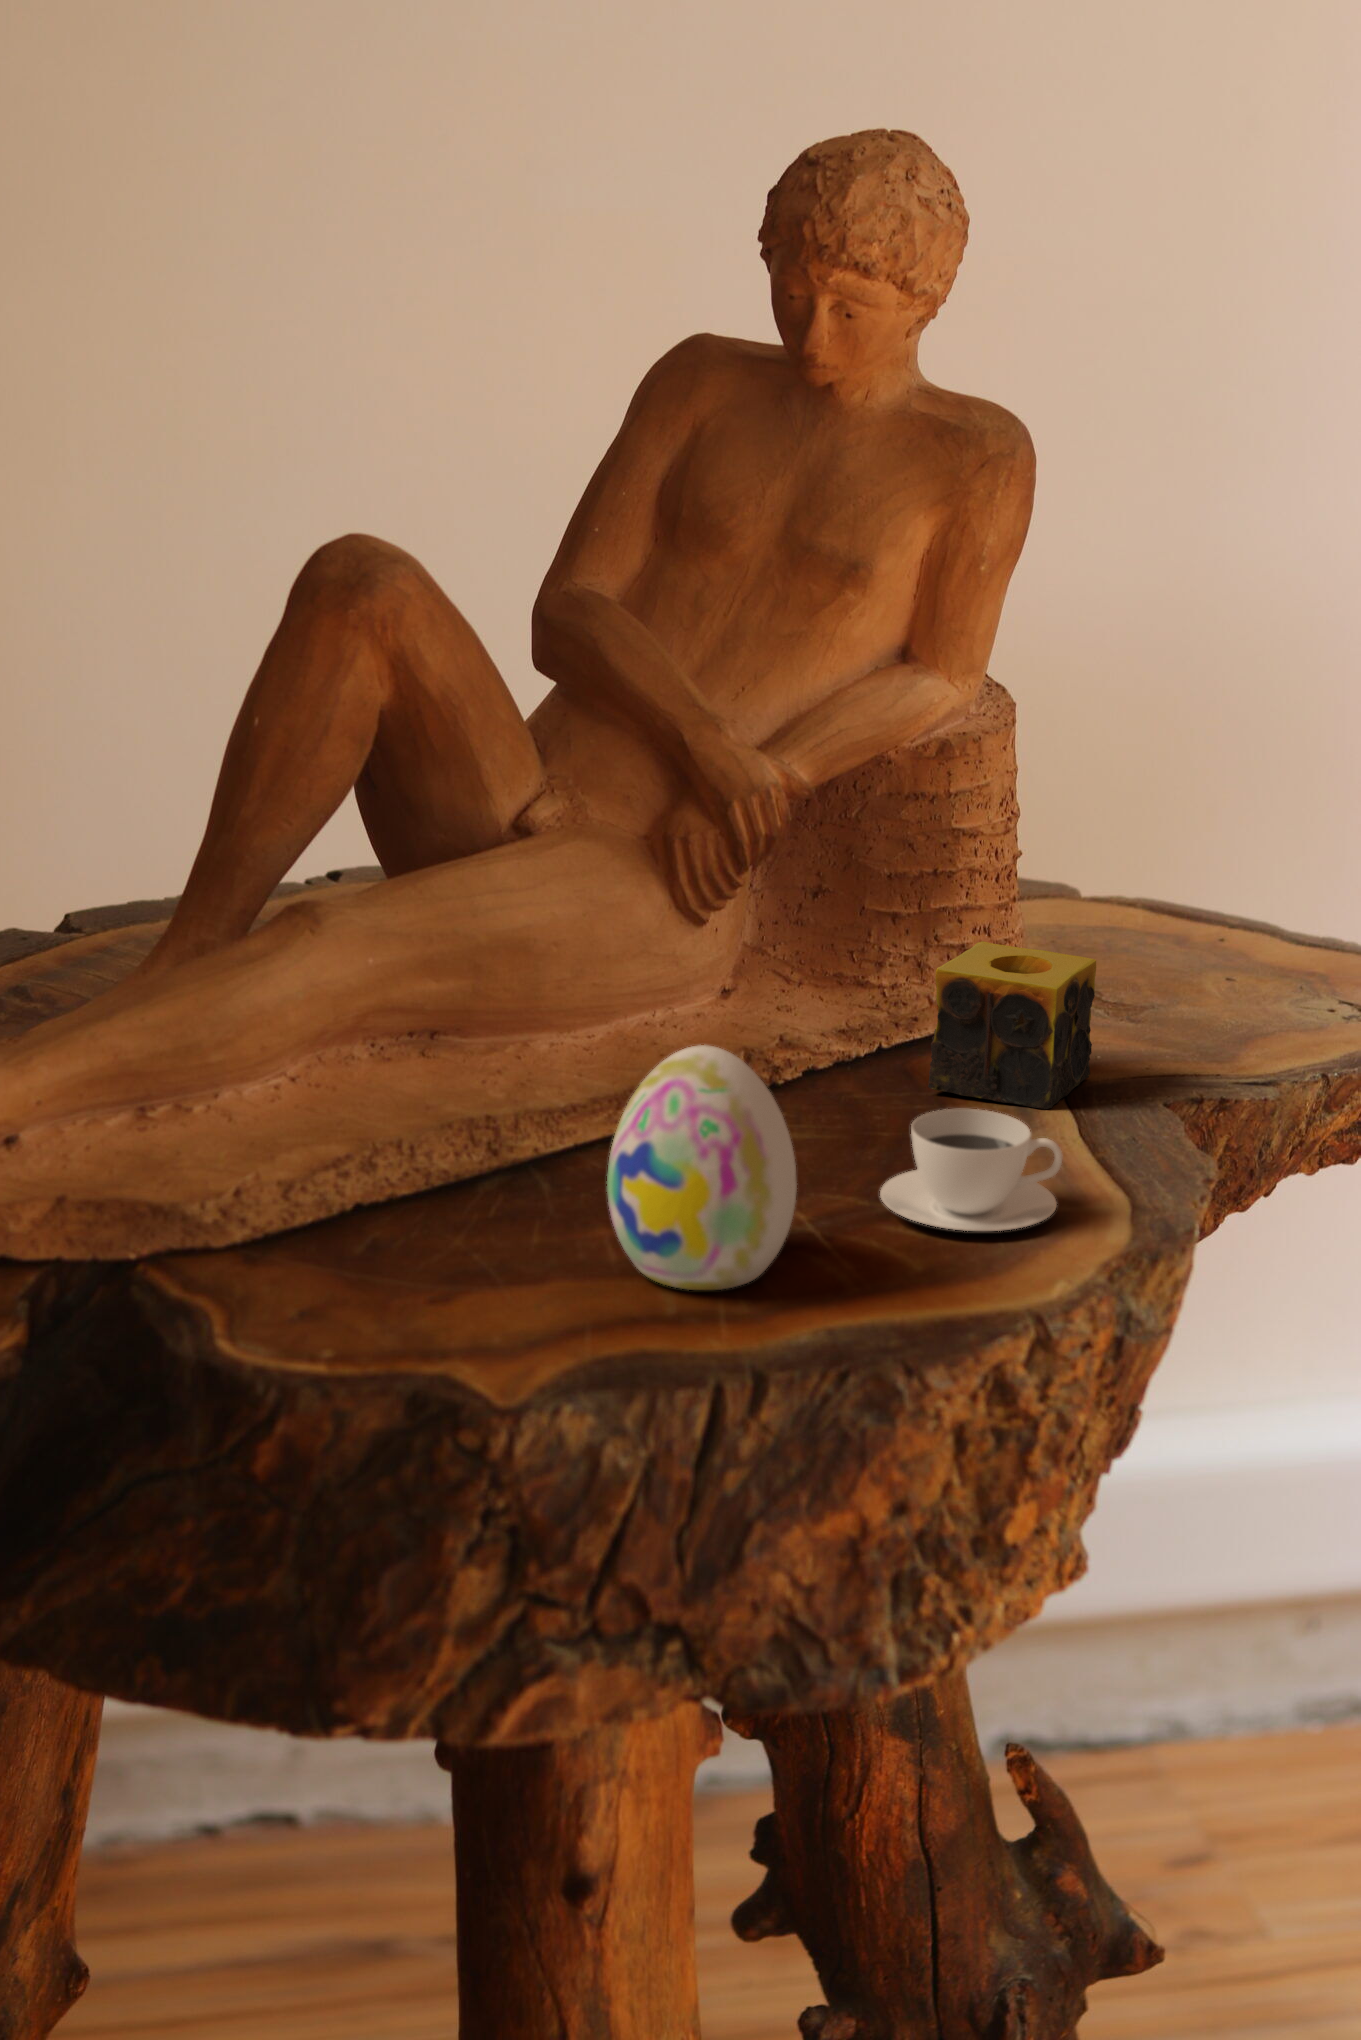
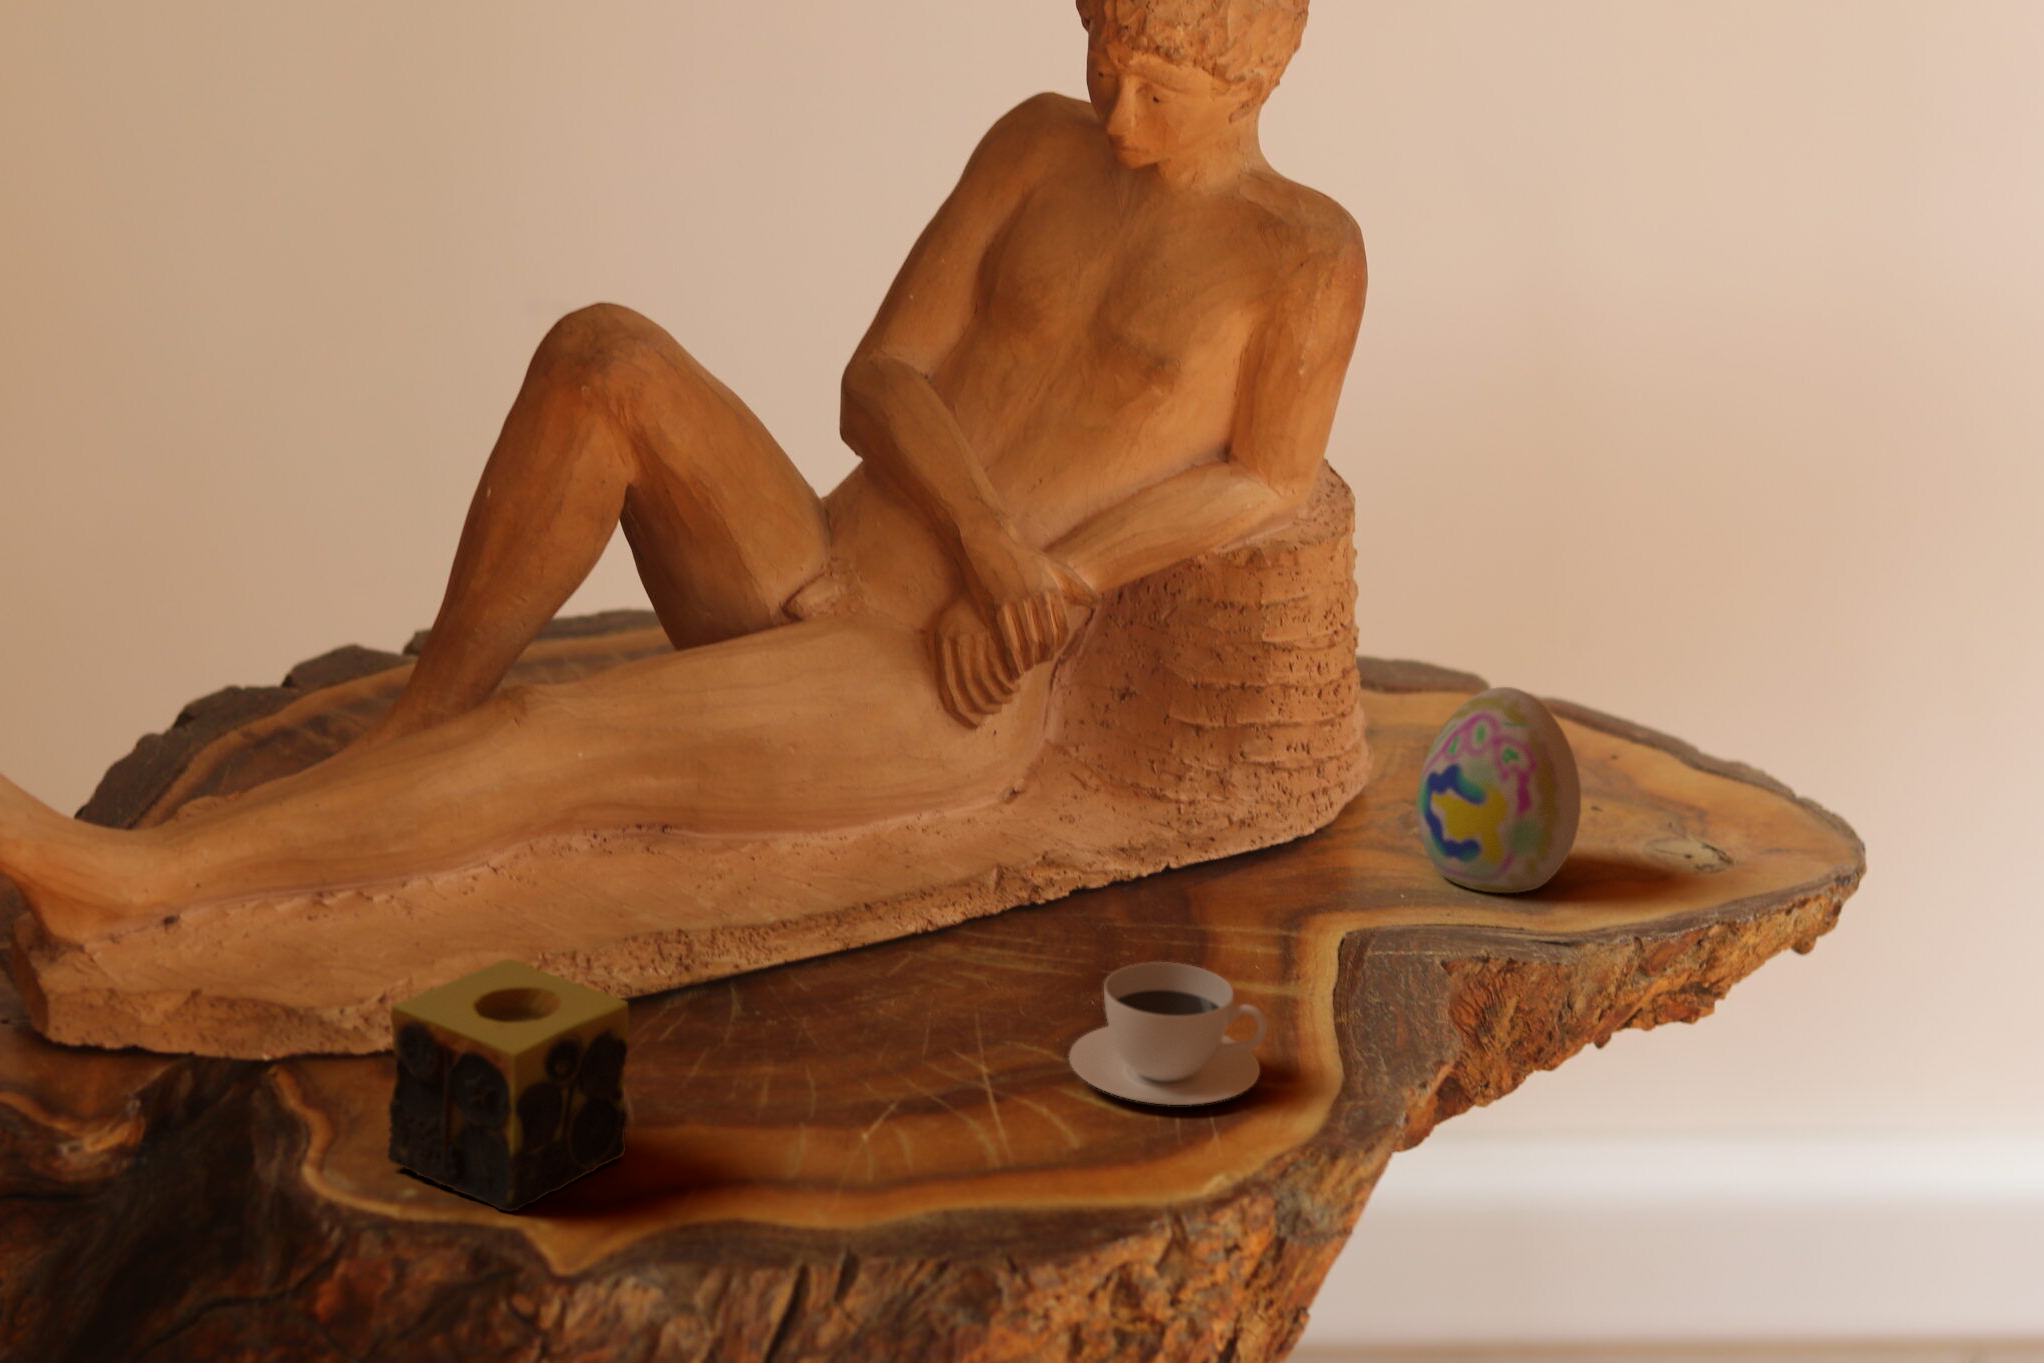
candle: present [928,941,1096,1109] -> present [388,959,629,1212]
decorative egg: present [607,1045,797,1290] -> present [1416,687,1581,893]

